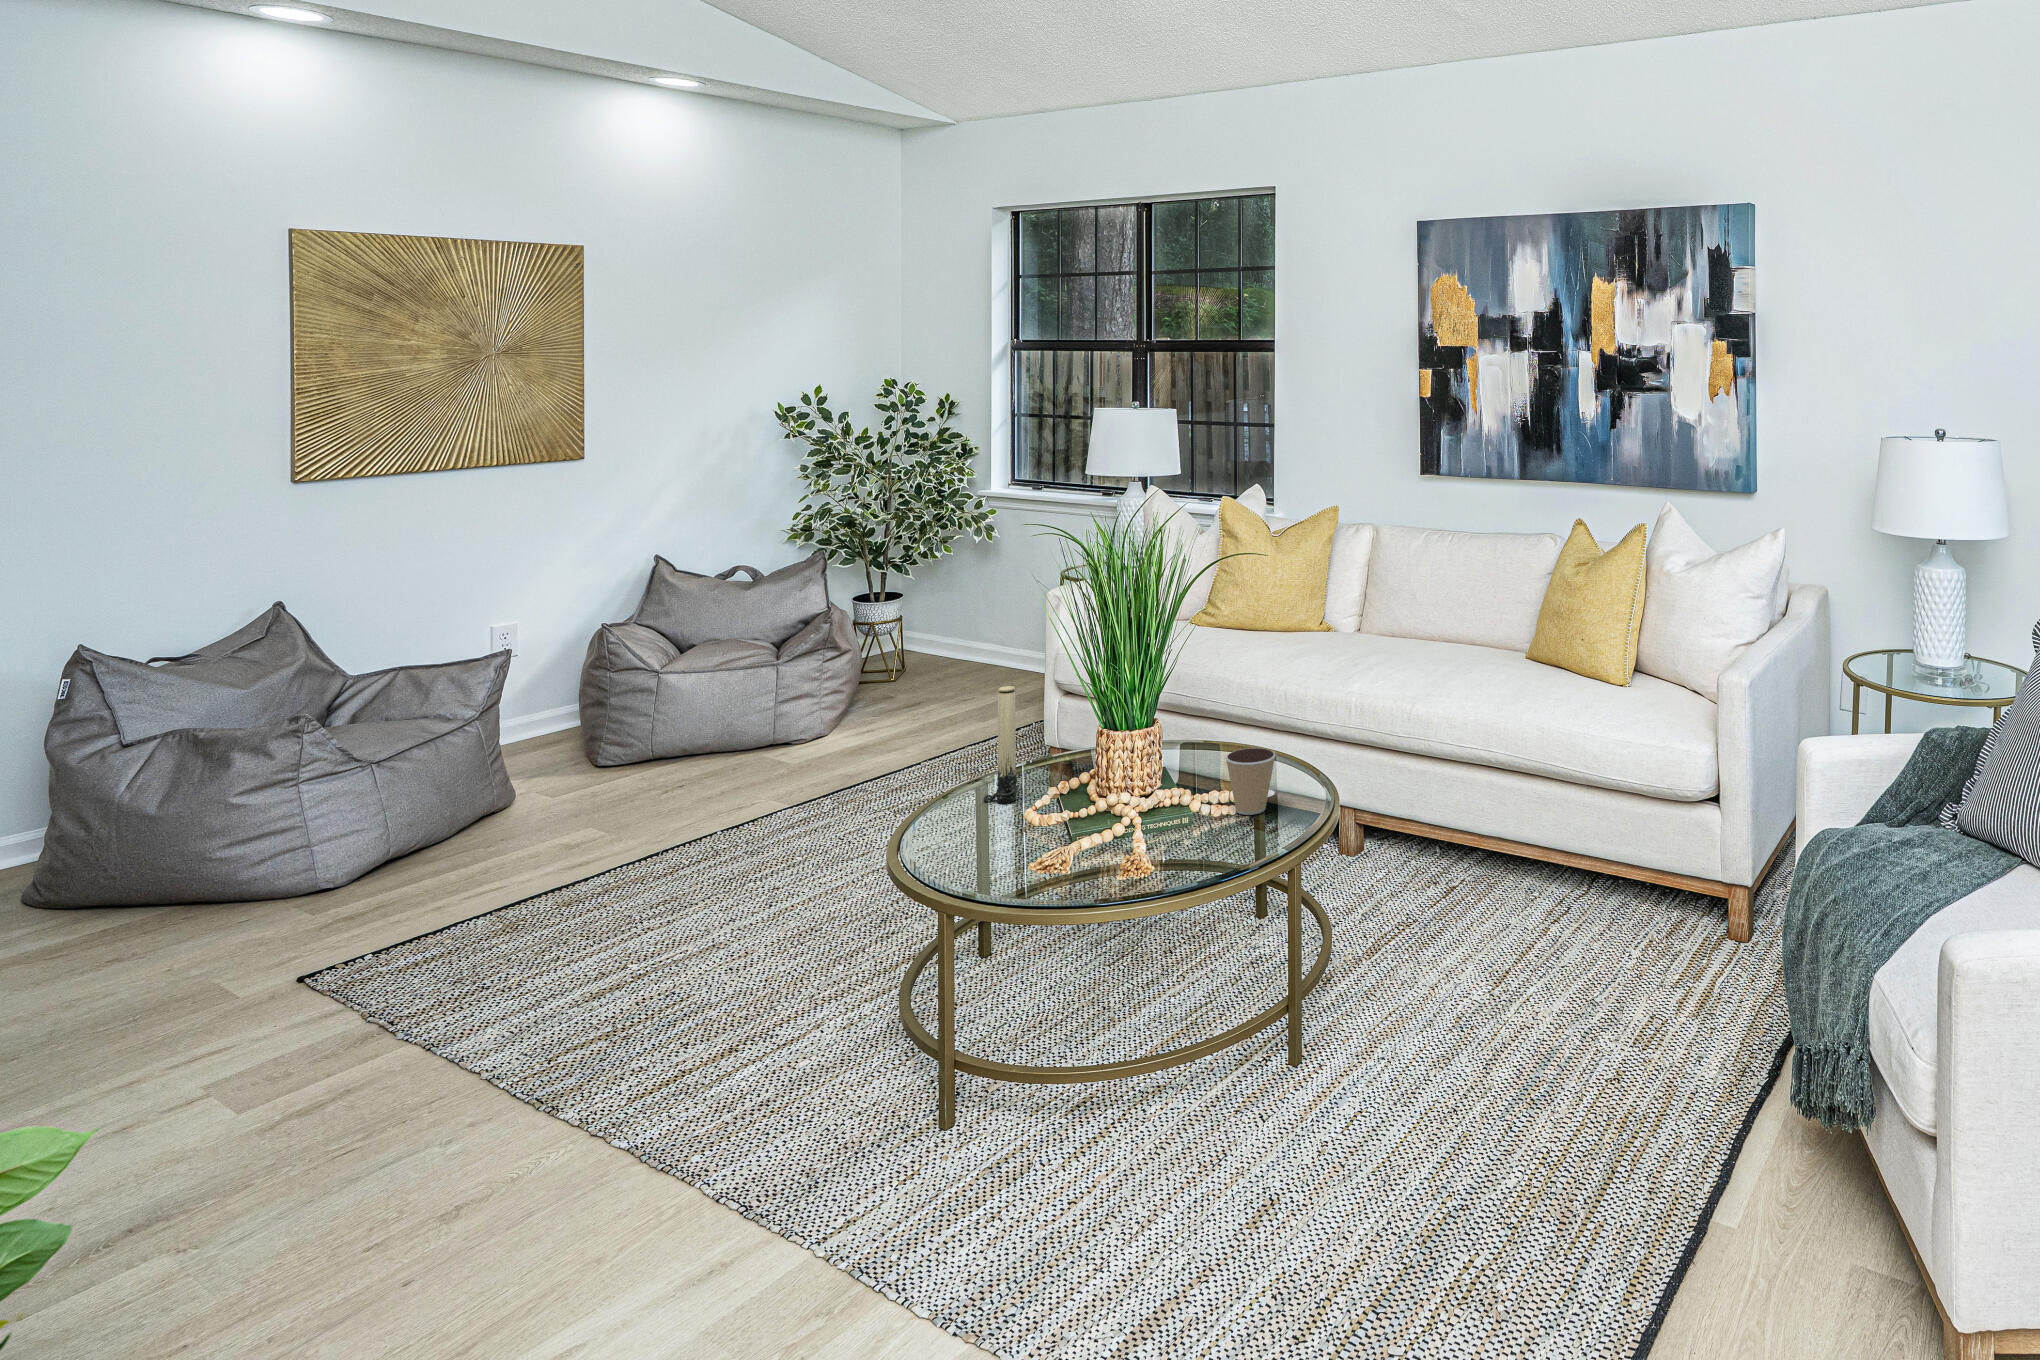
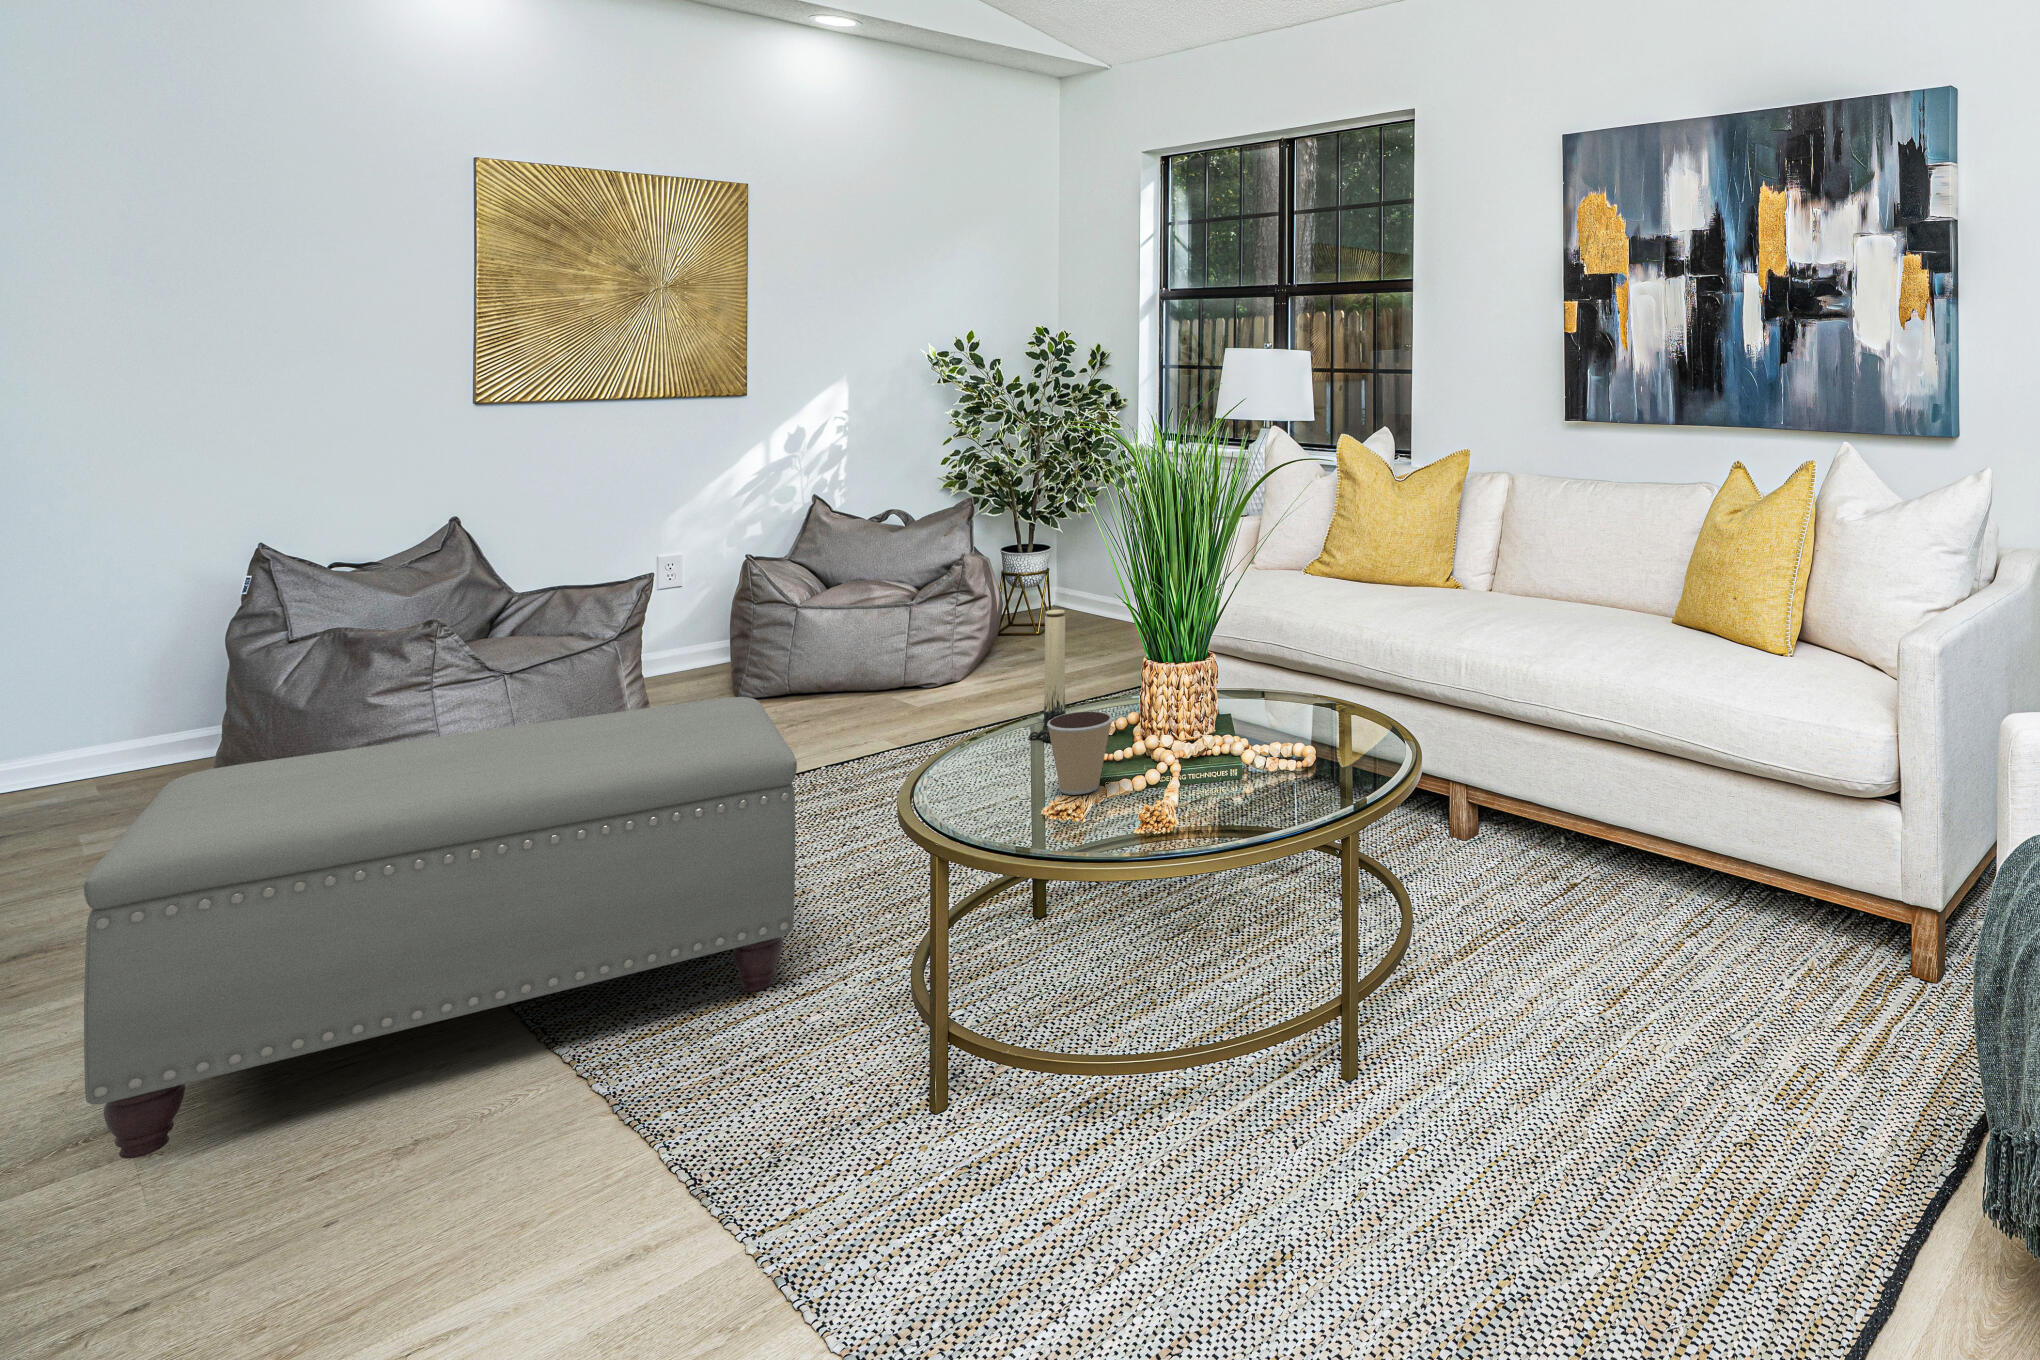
coffee cup: present [1225,748,1276,815] -> present [1047,711,1113,795]
ottoman: none [140,778,774,1247] -> present [84,697,797,1159]

